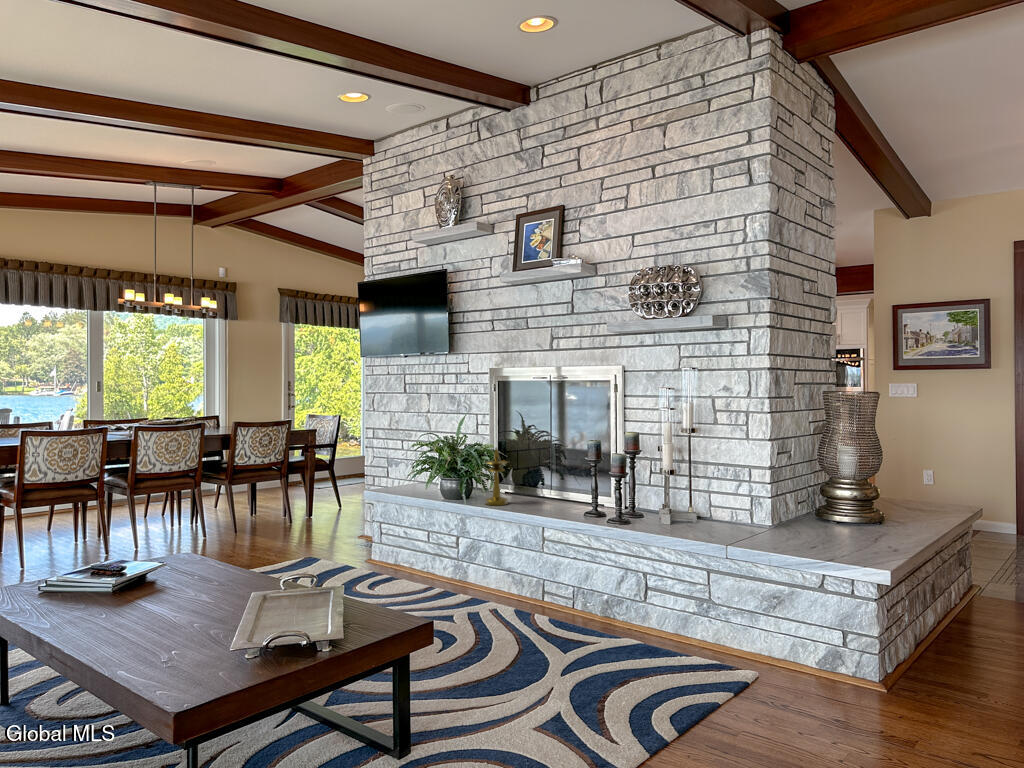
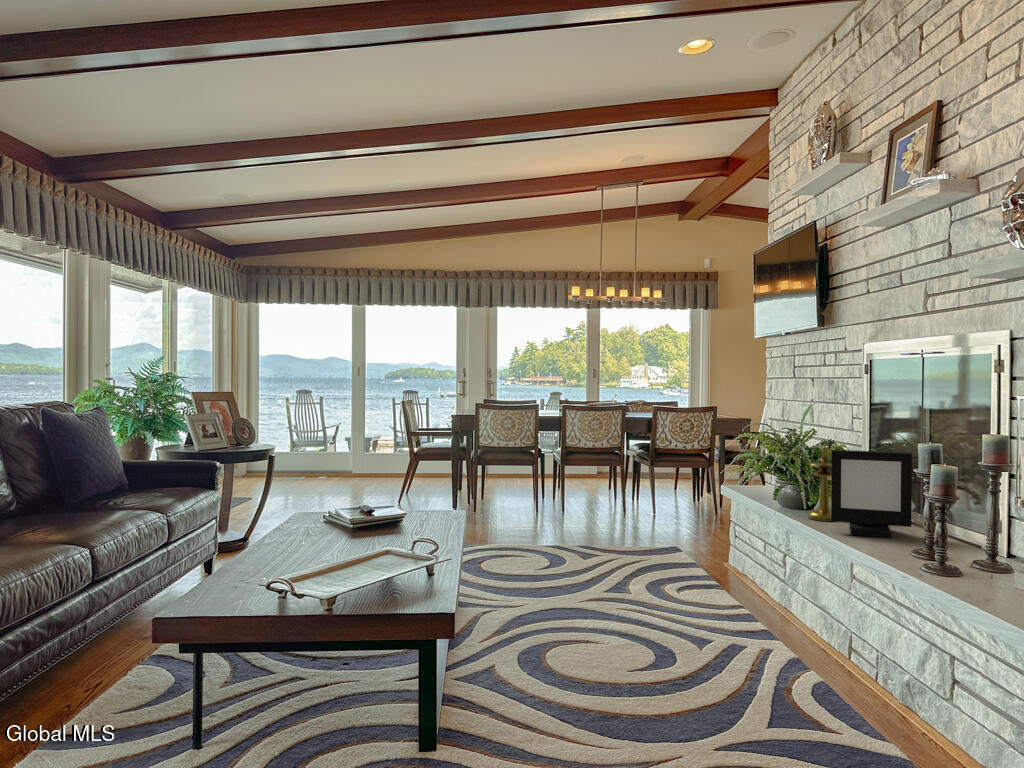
picture frame: none [520,448,569,511] -> present [831,450,912,538]

